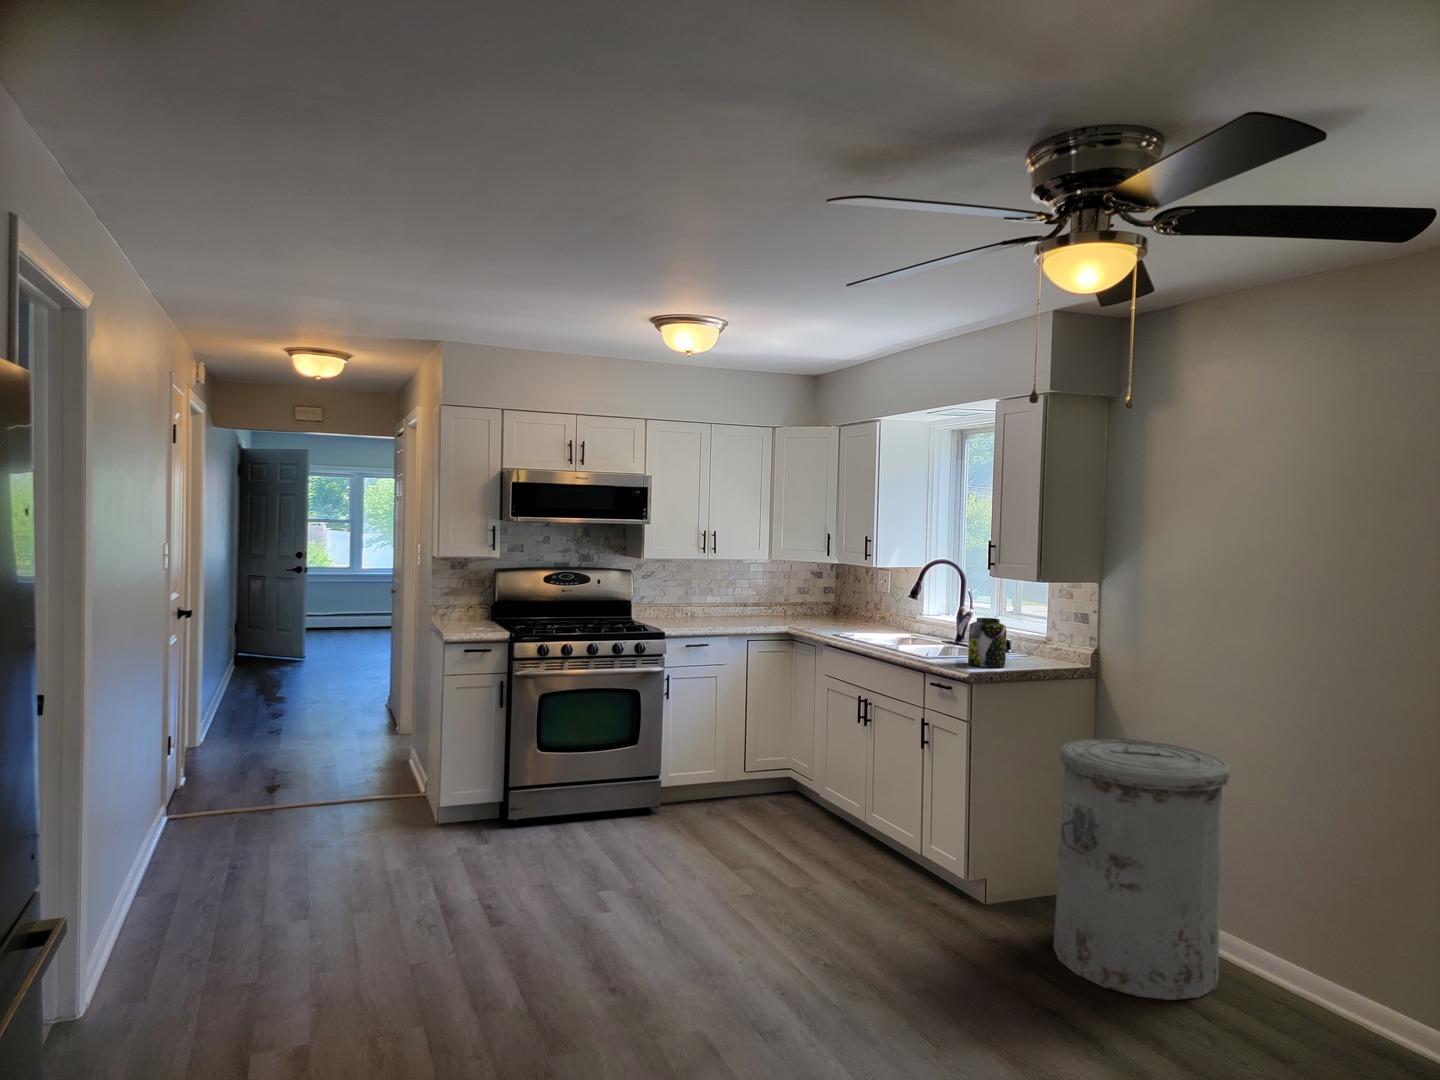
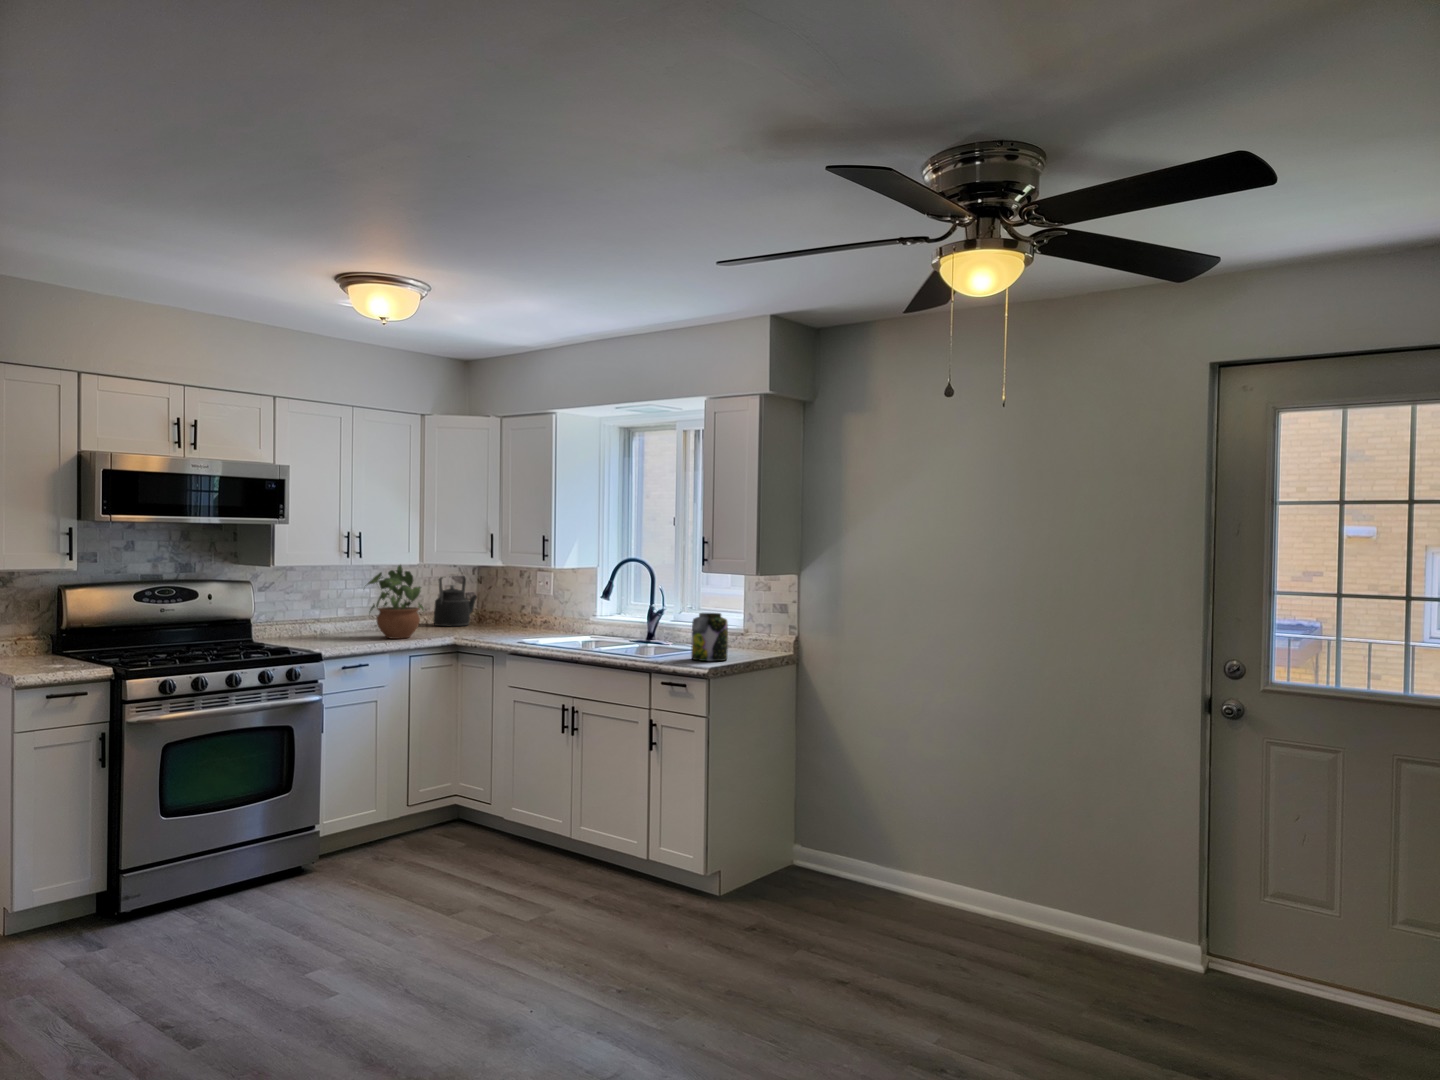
potted plant: none [714,559,763,624] -> present [367,565,424,639]
kettle: none [789,571,831,617] -> present [434,576,477,626]
trash can: present [1053,738,1230,1000] -> none [803,717,951,948]

